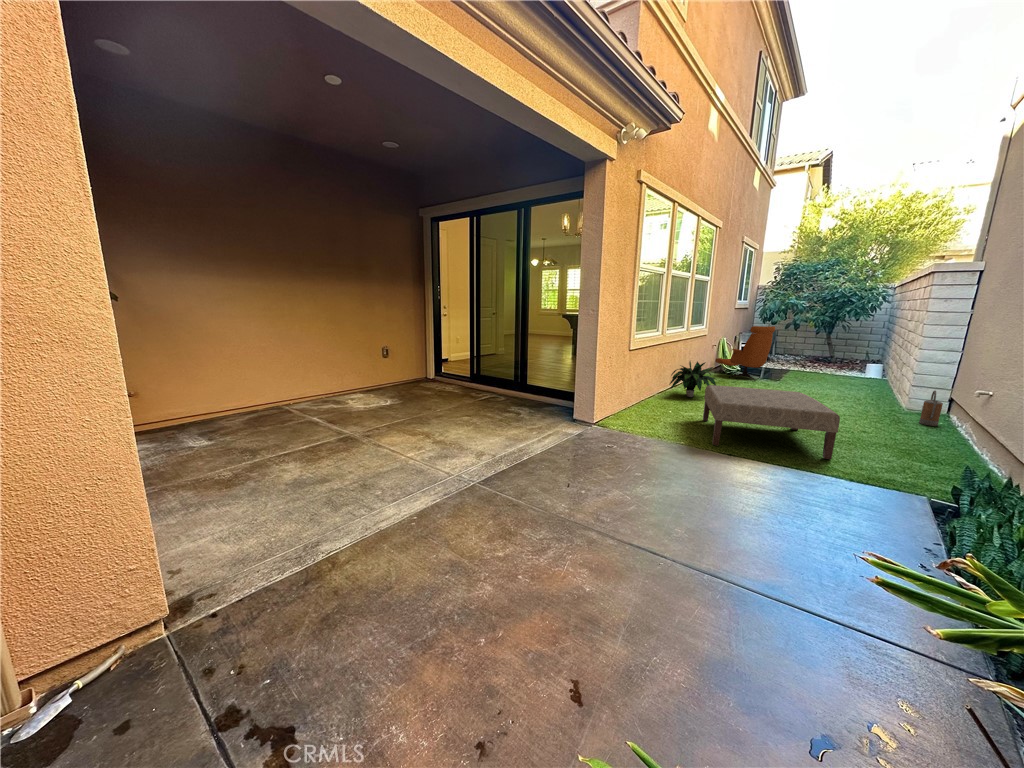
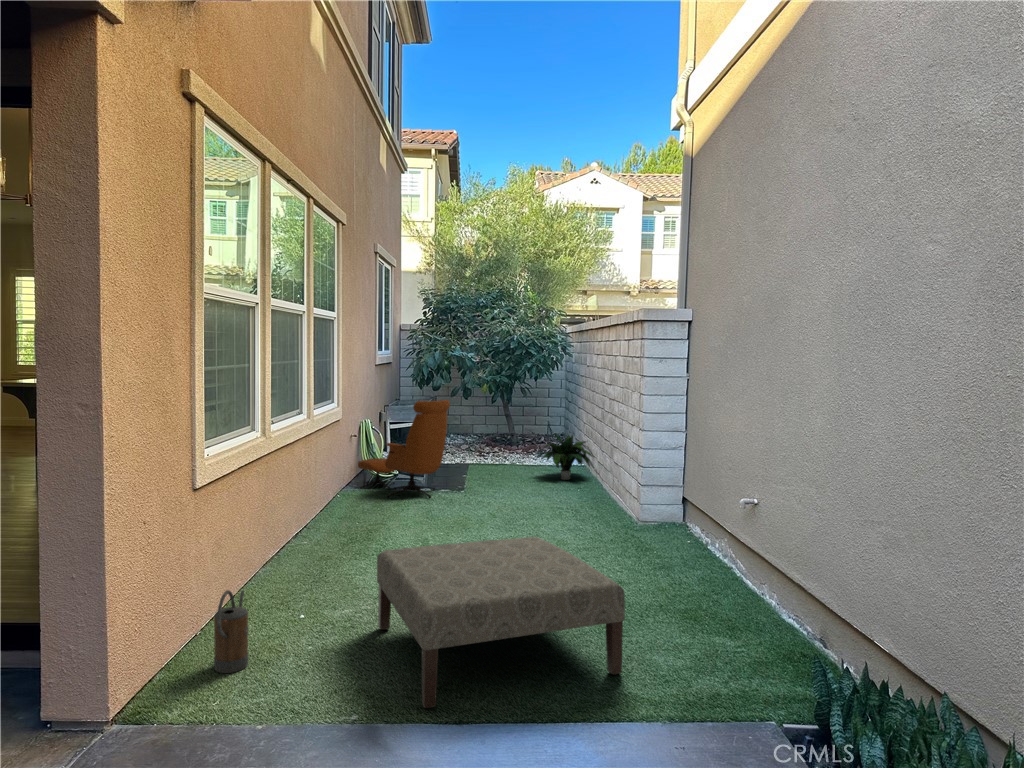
potted plant: present [669,361,716,397] -> present [536,435,593,480]
watering can: present [919,391,943,426] -> present [214,590,248,673]

